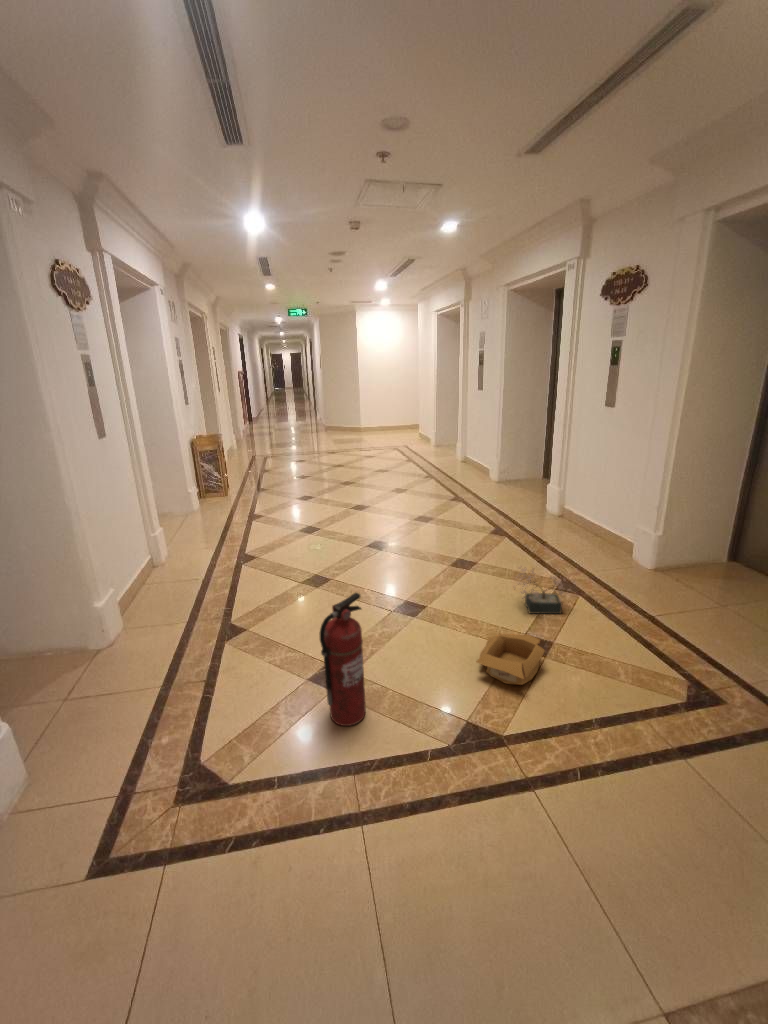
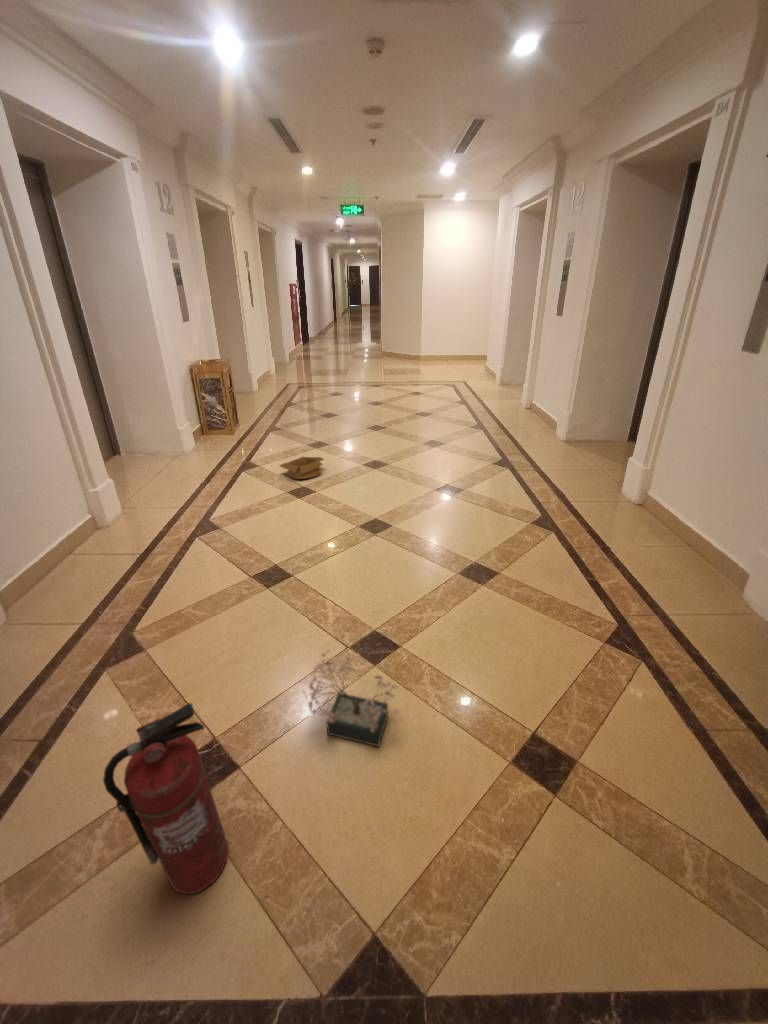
decorative plant: present [519,569,565,614] -> present [308,653,398,746]
cardboard box: present [476,634,544,685] -> present [280,457,324,479]

